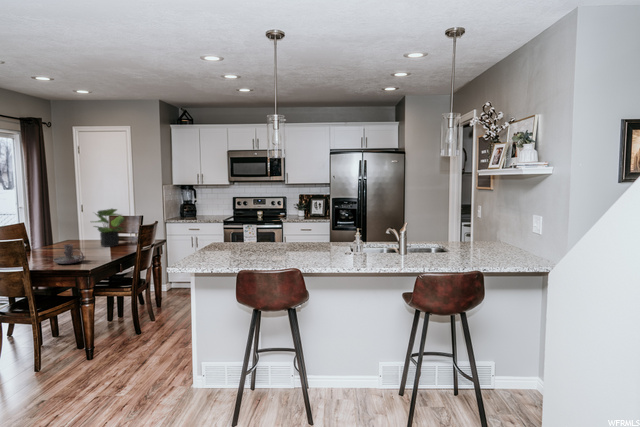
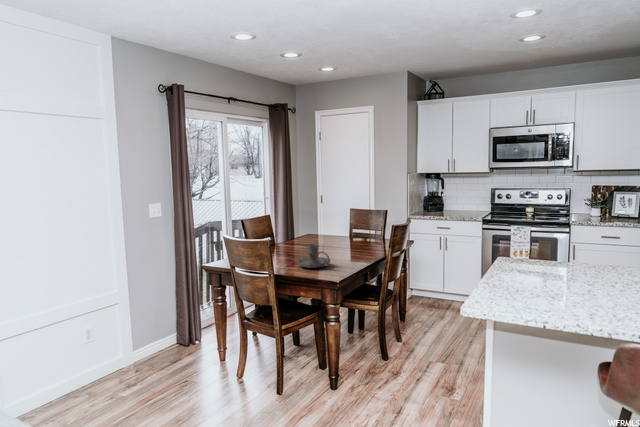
potted plant: present [94,209,125,247] -> none [332,201,370,246]

